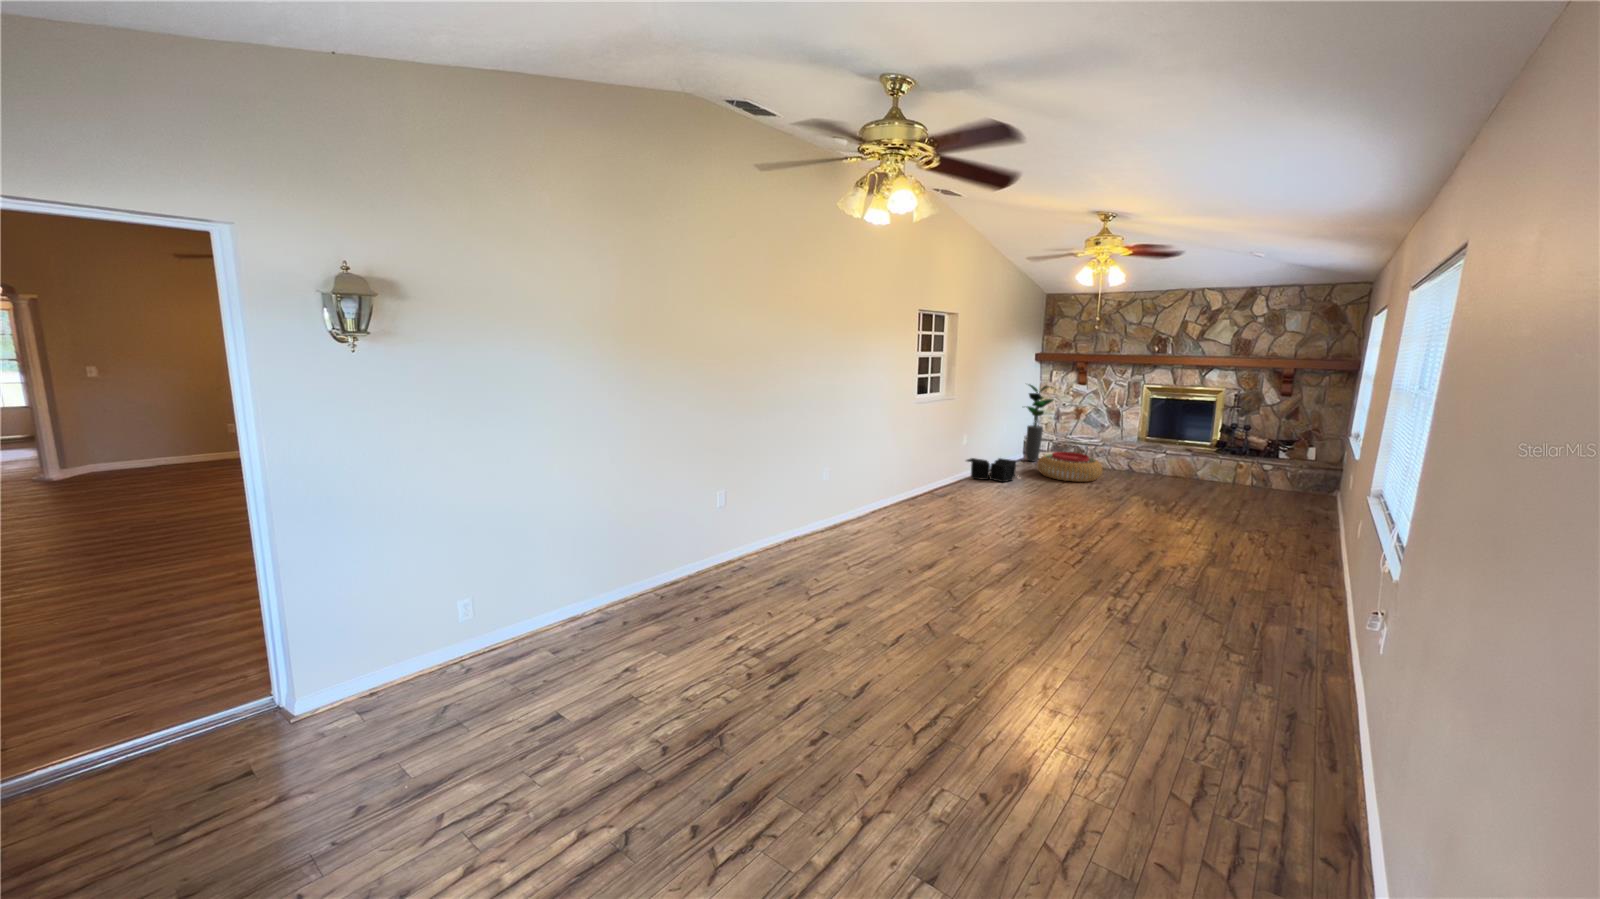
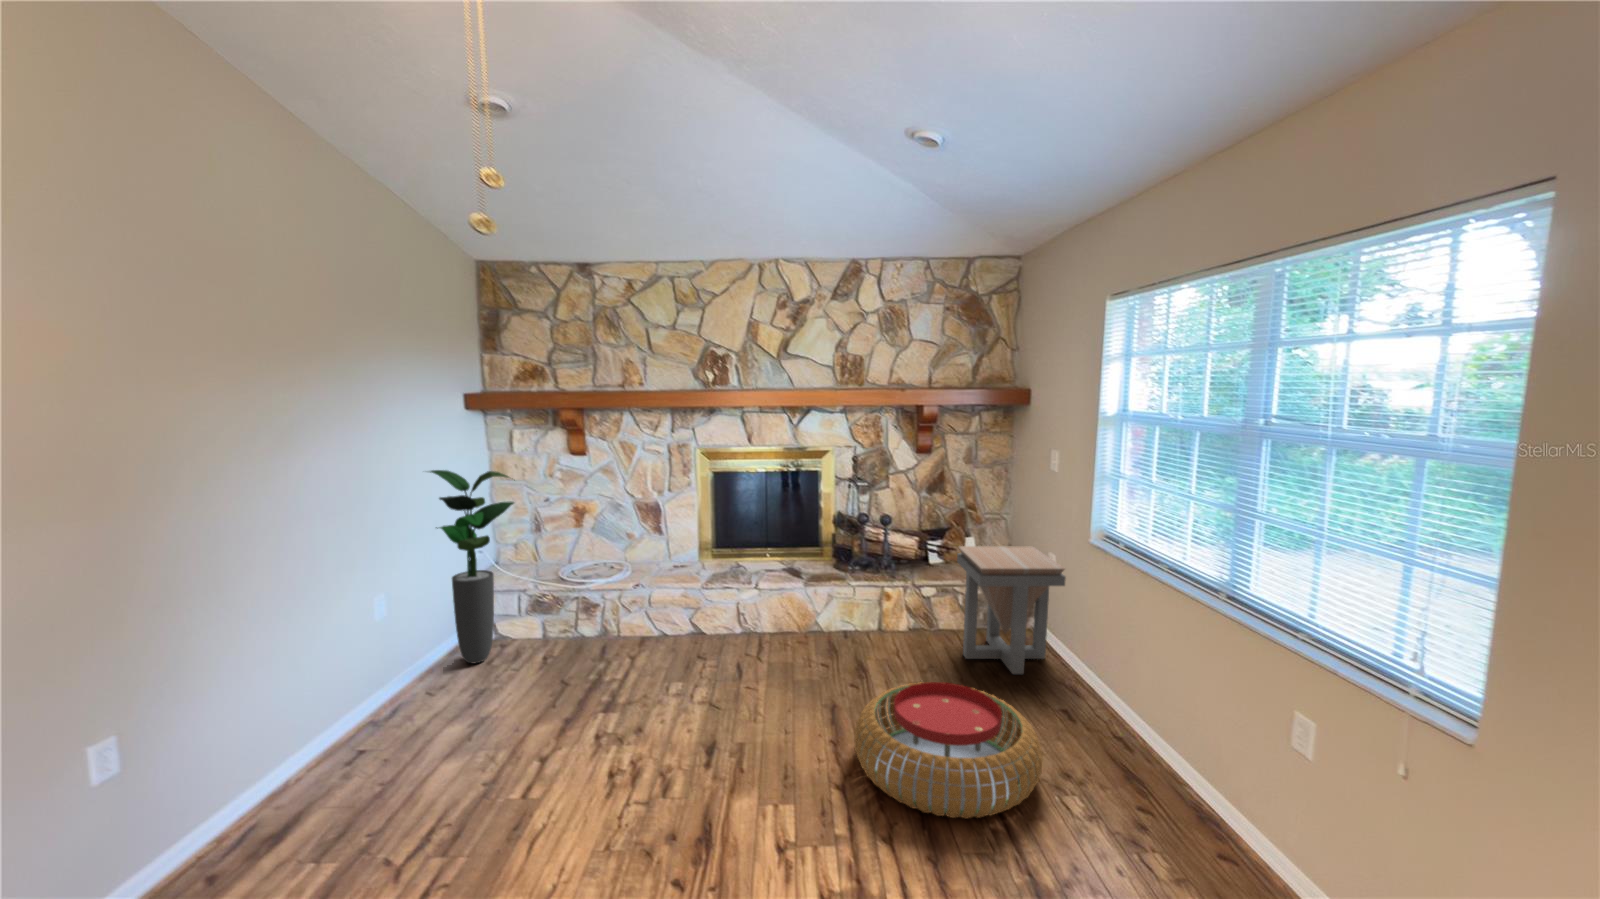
side table: none [1277,442,1341,504] -> present [957,546,1066,674]
pouf: present [1038,452,1102,482] -> present [854,682,1043,818]
storage bin: present [966,458,1016,482] -> none [149,735,402,889]

